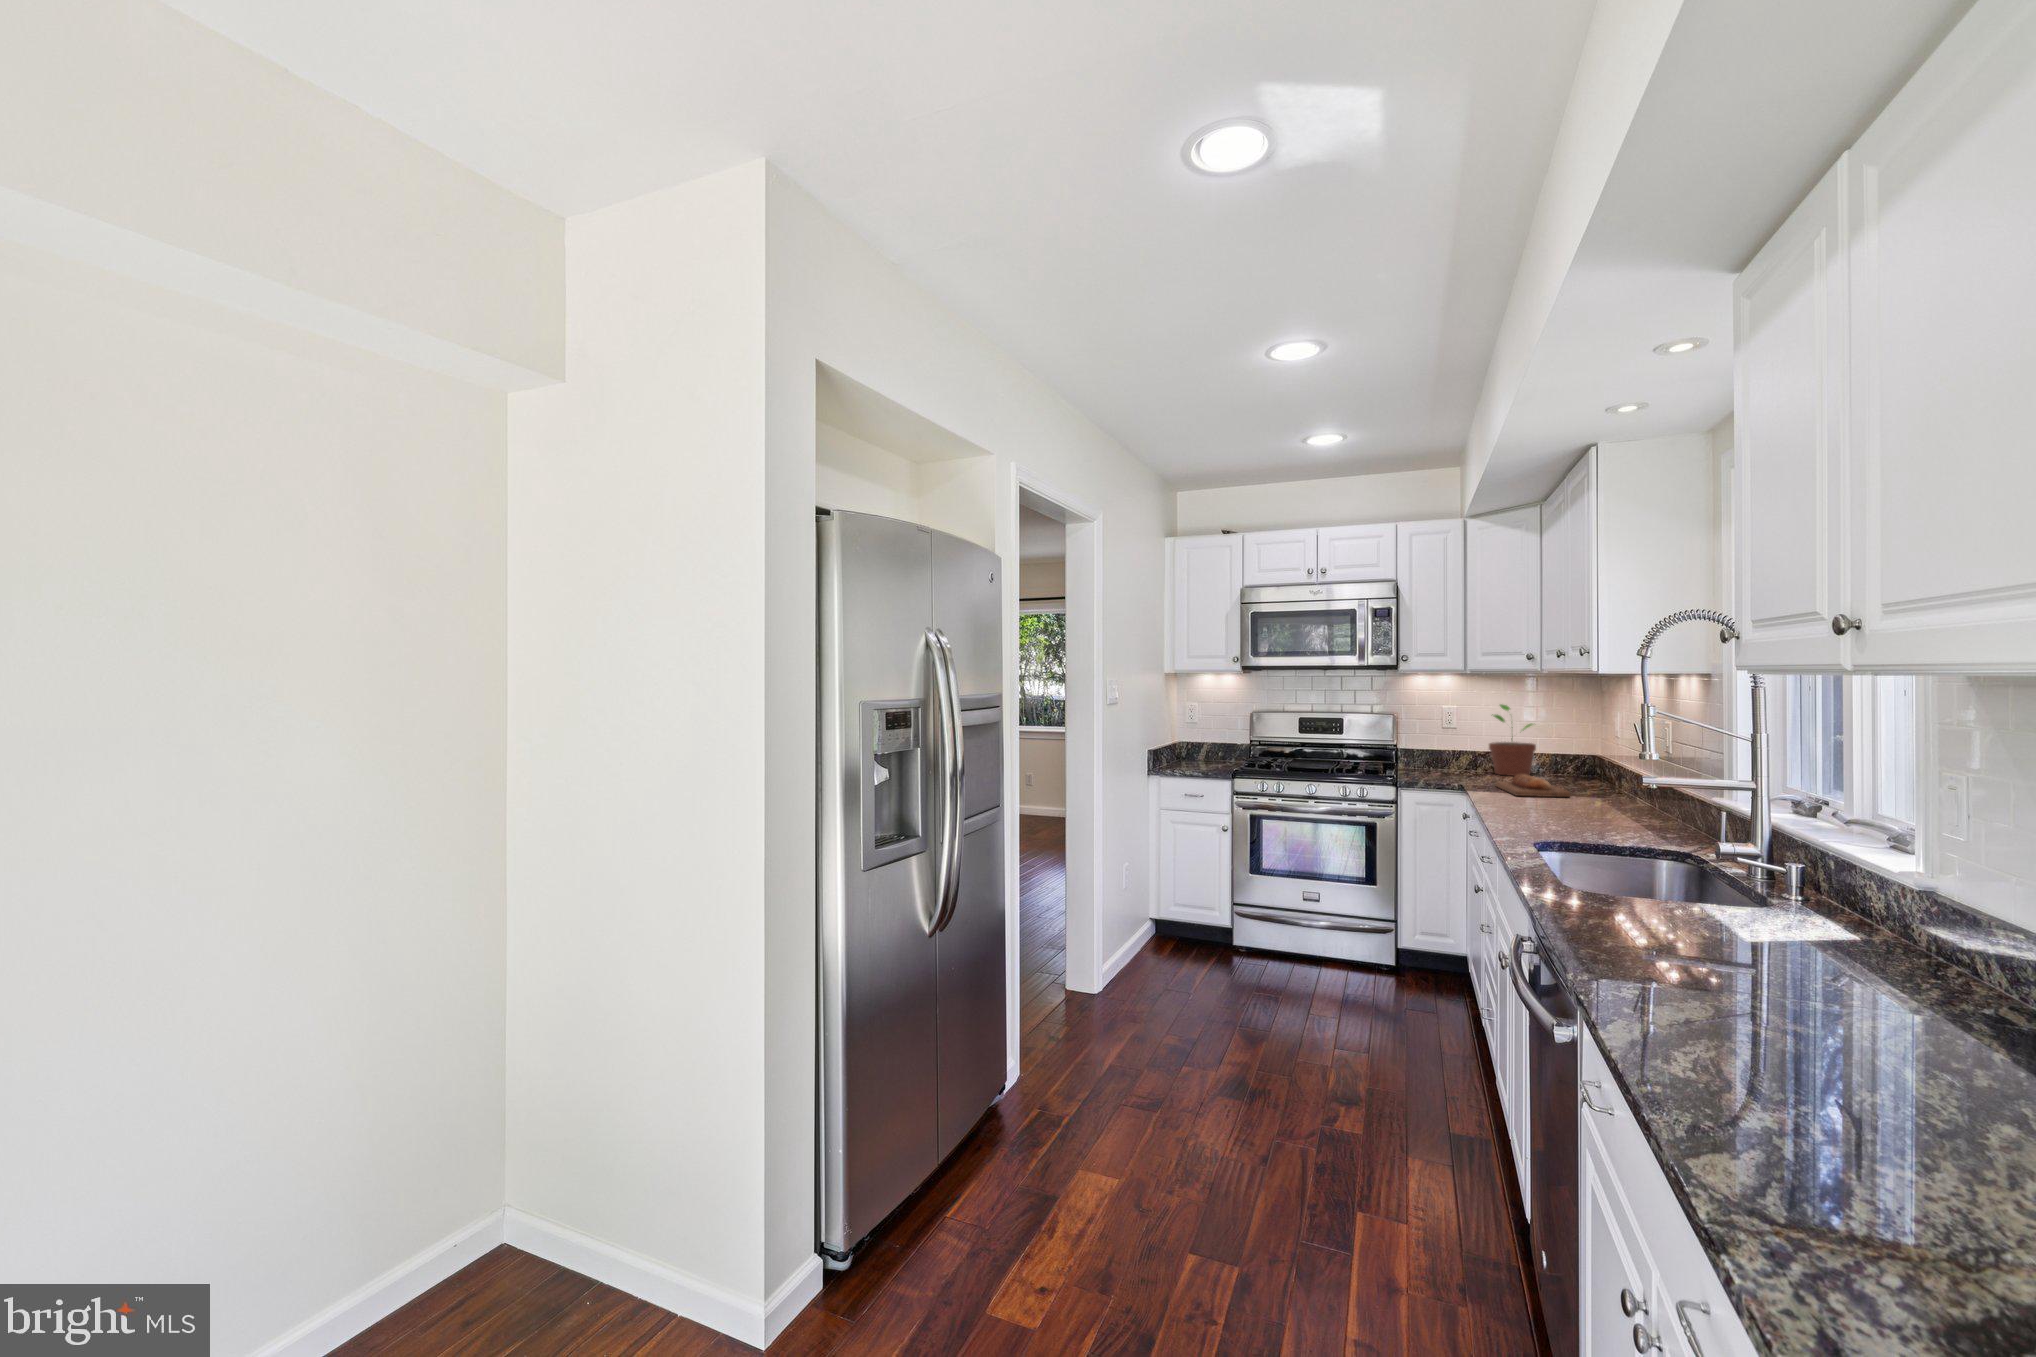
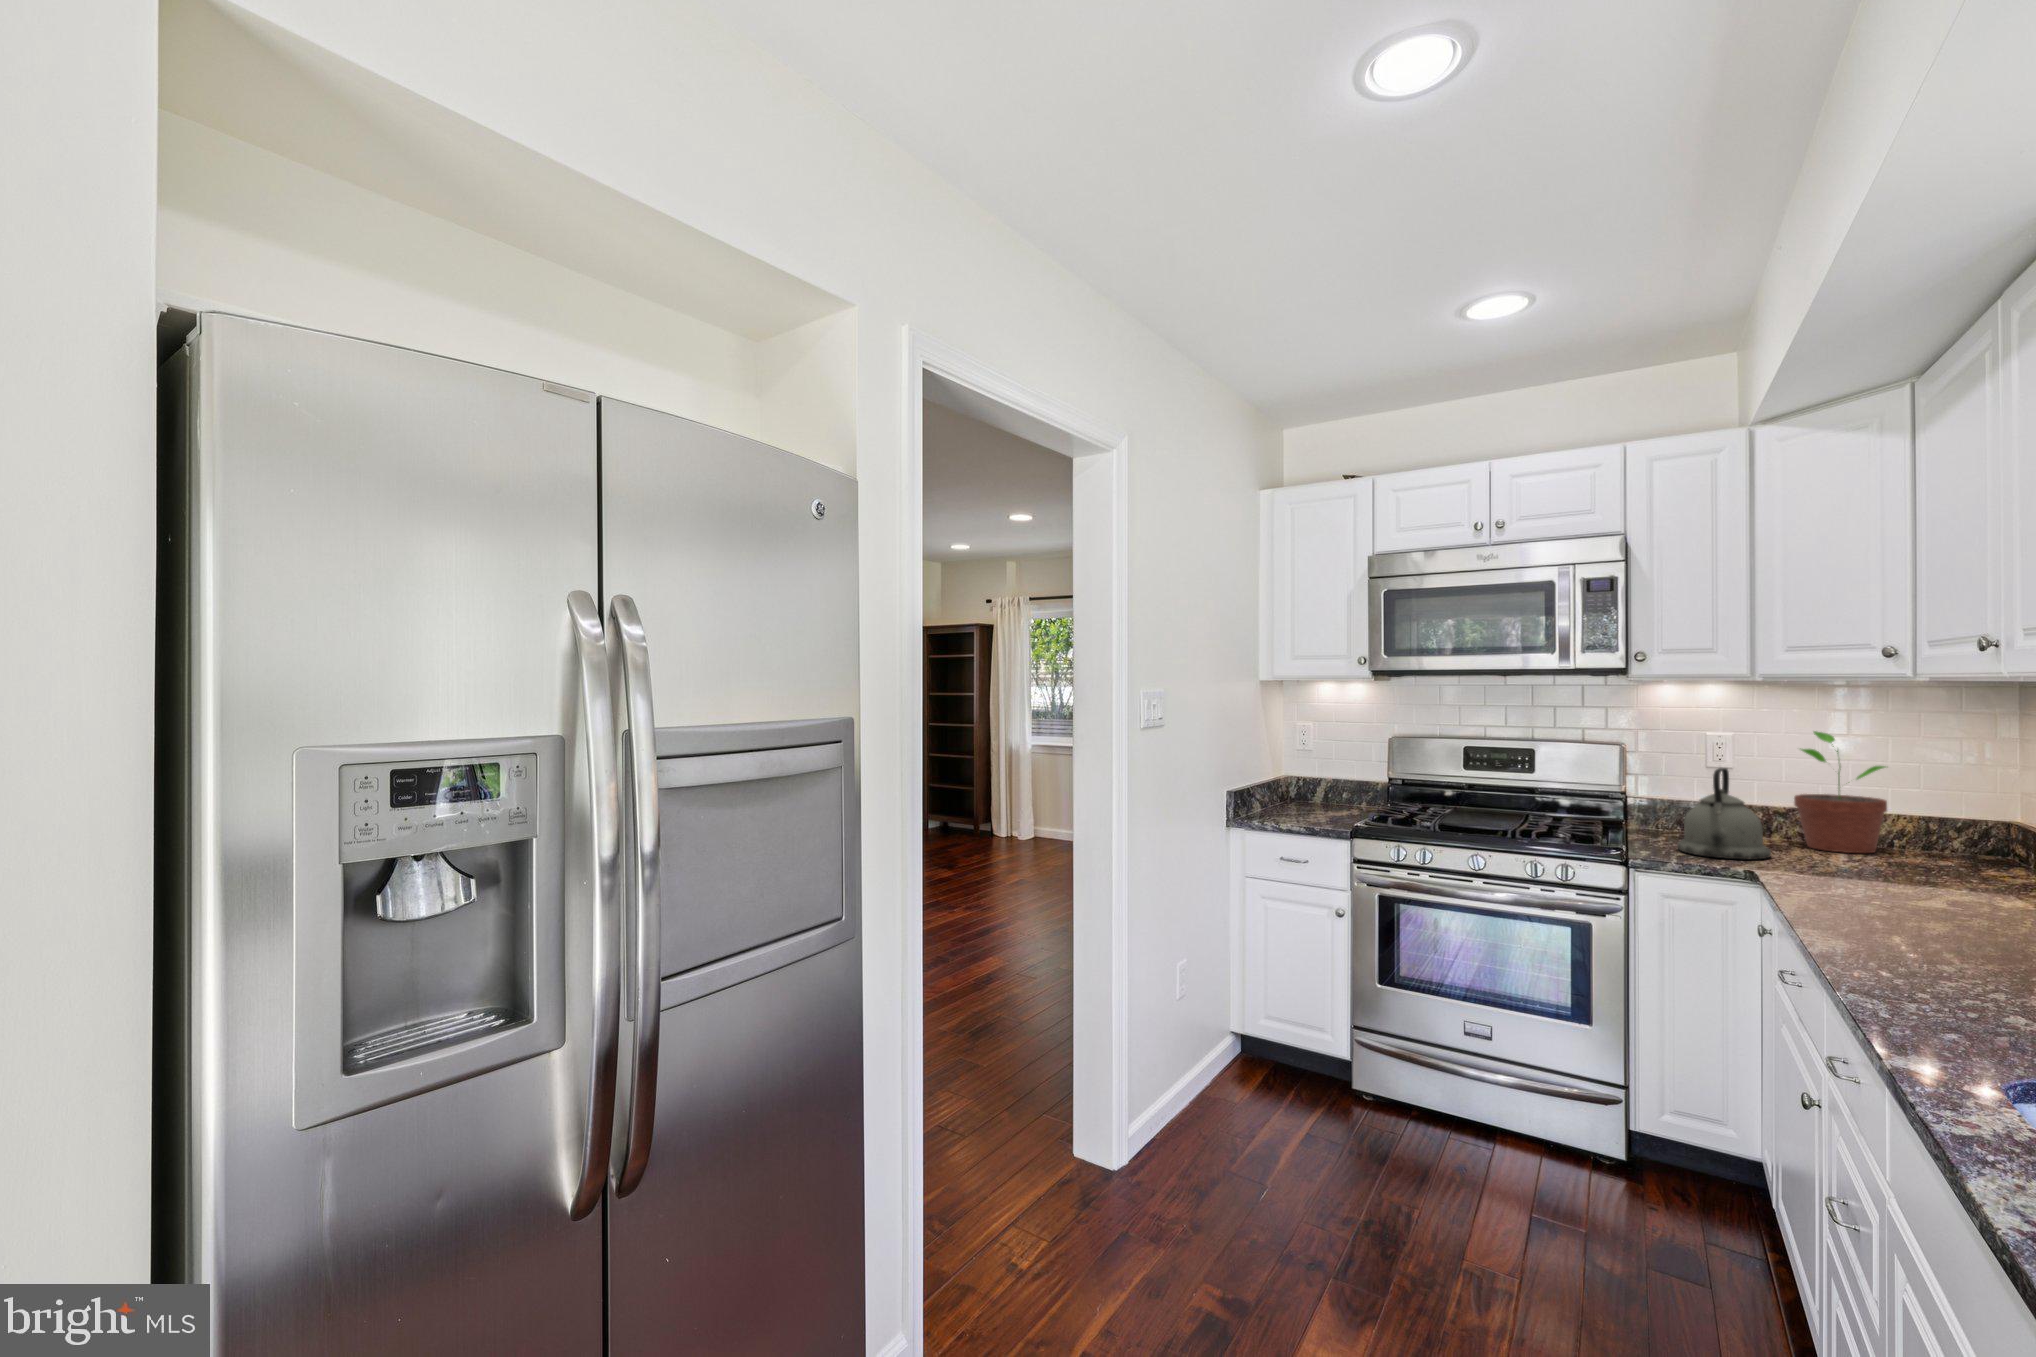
kettle: none [1425,727,1475,780] -> present [1677,768,1771,860]
bread loaf: present [1495,774,1570,797] -> none [1816,859,1990,913]

